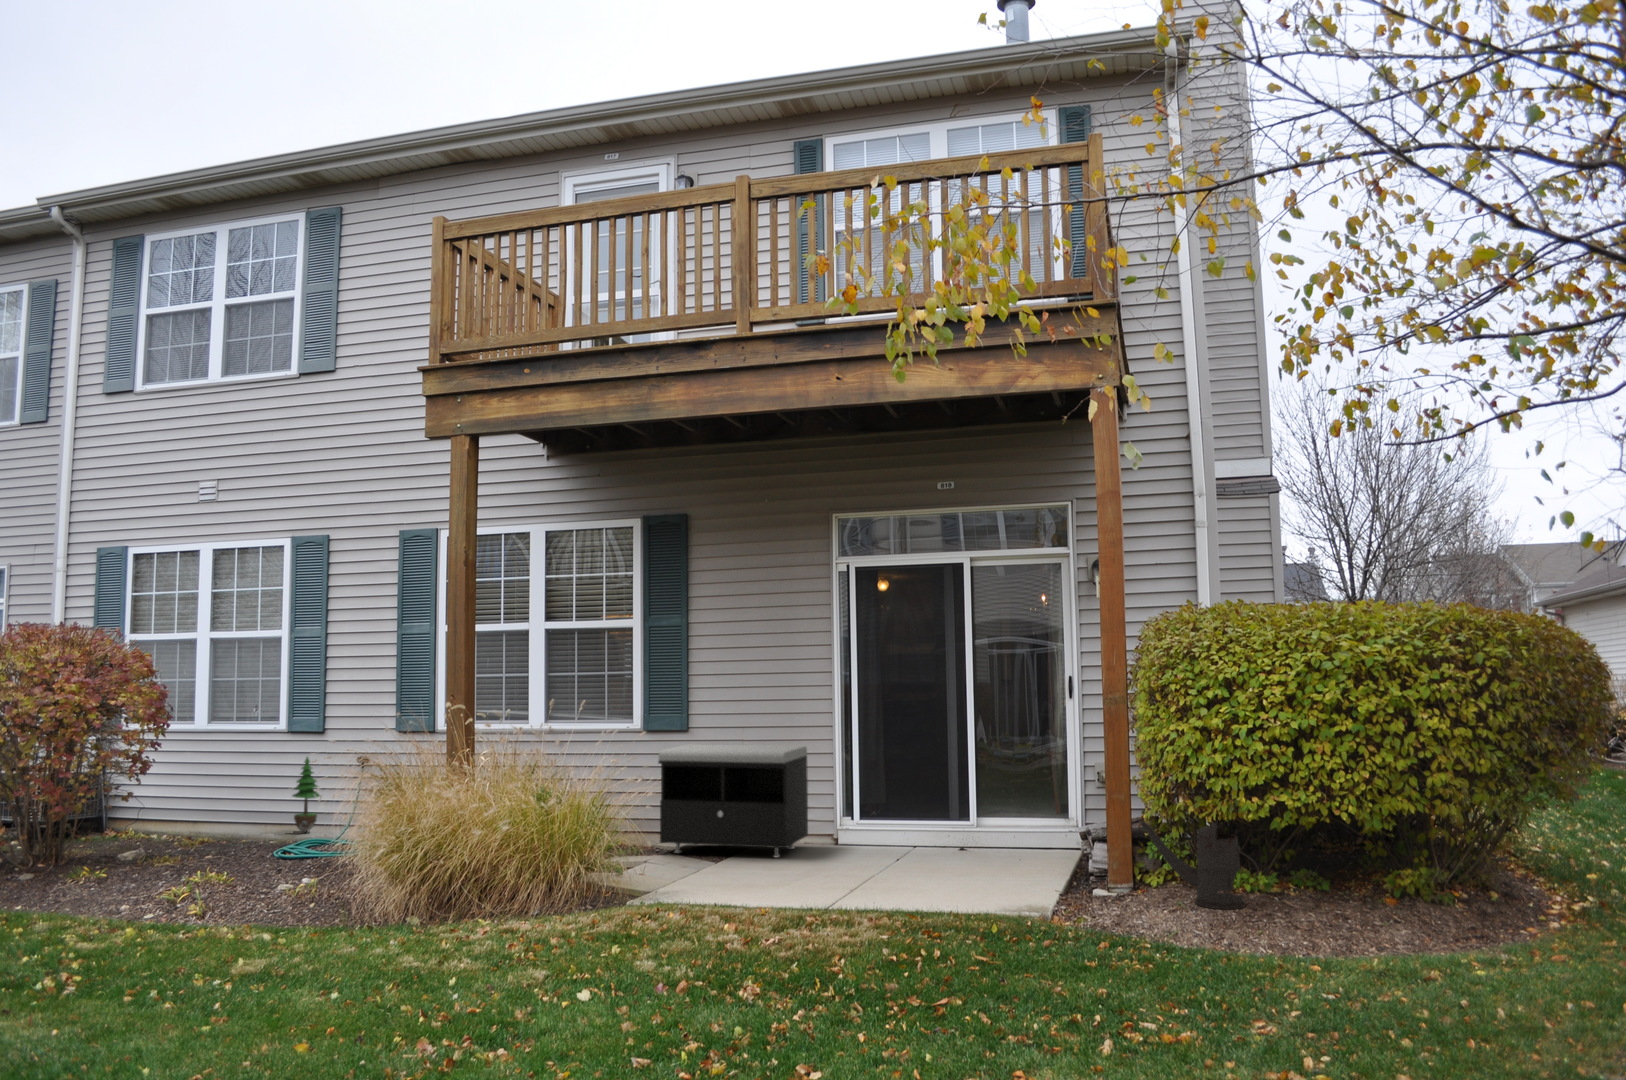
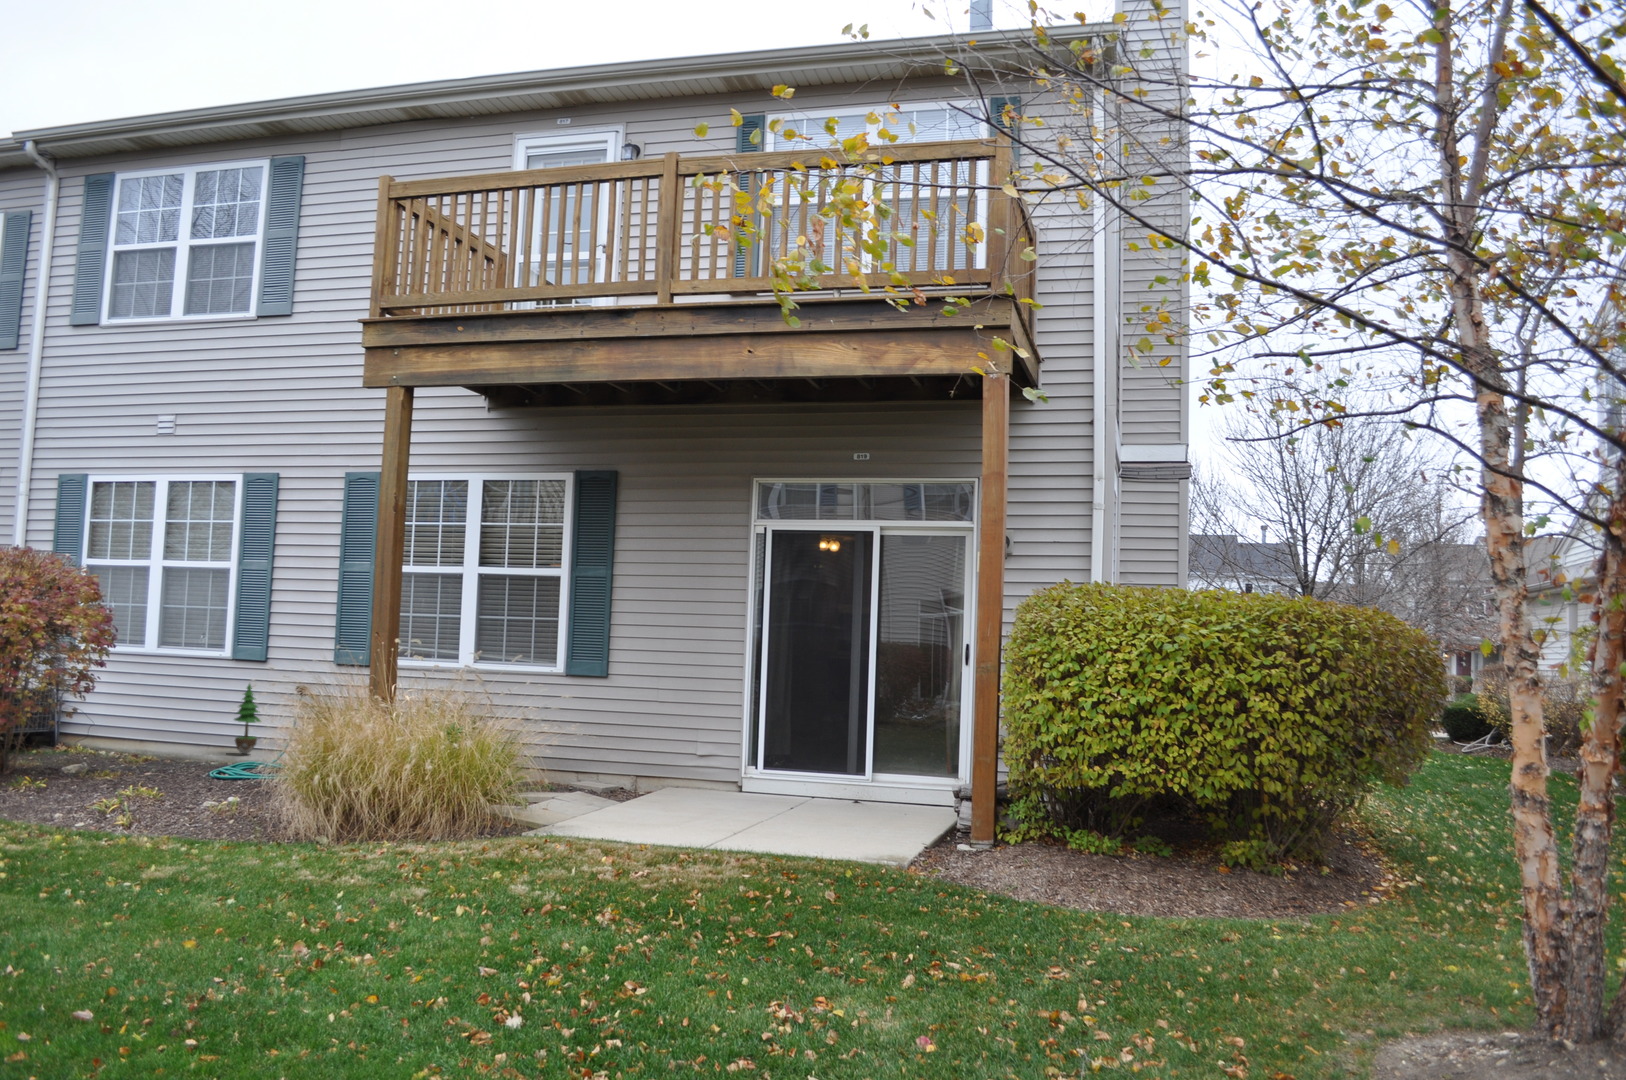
storage bench: present [658,744,808,857] -> none [573,690,717,799]
watering can: present [1141,820,1259,909] -> none [1004,775,1104,866]

